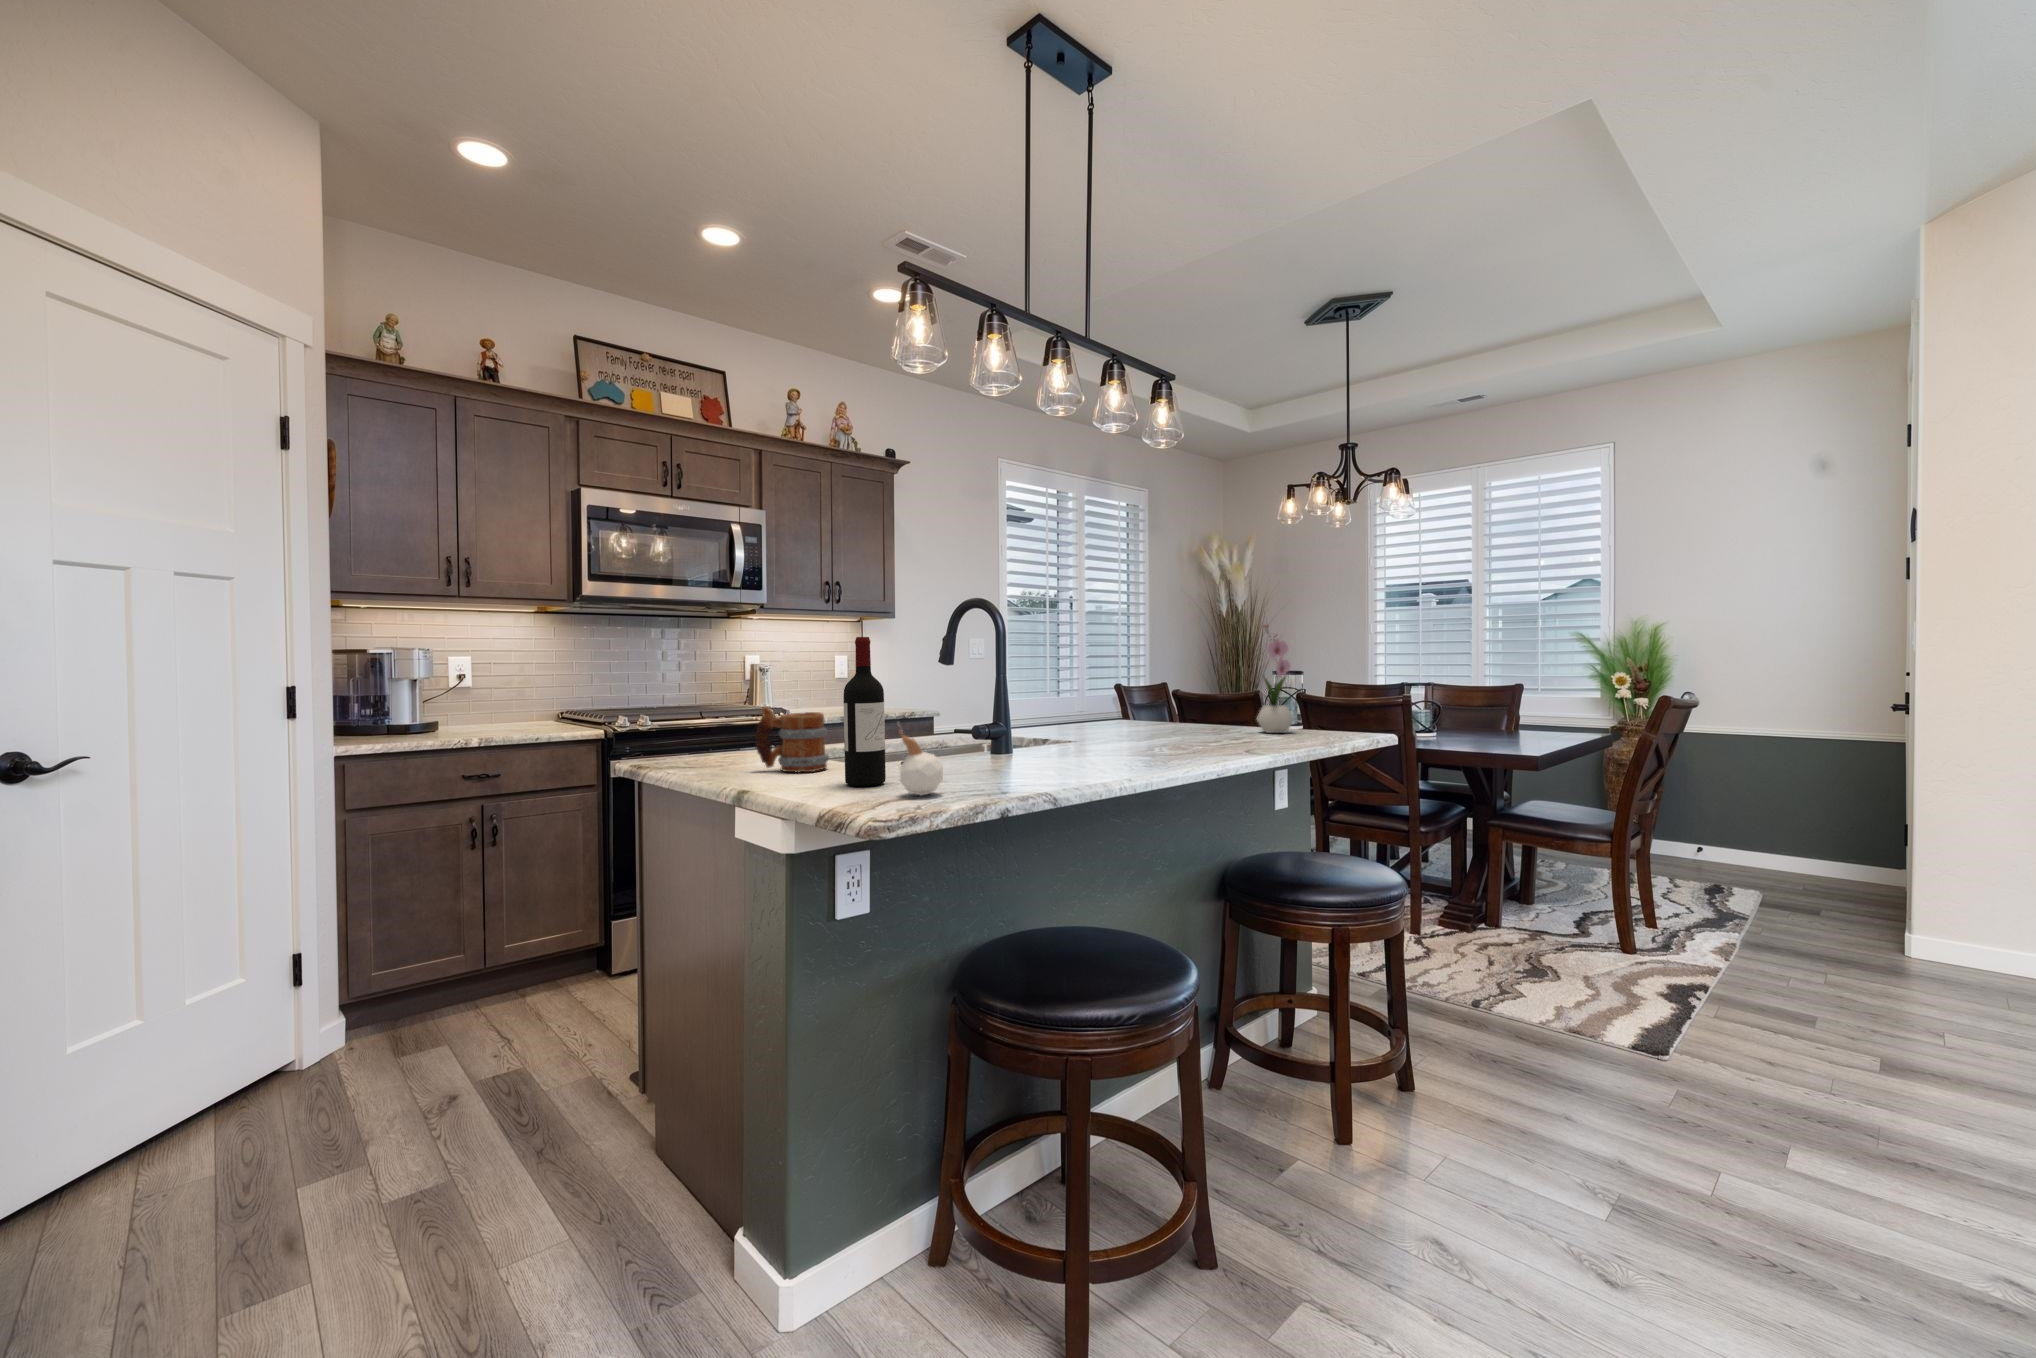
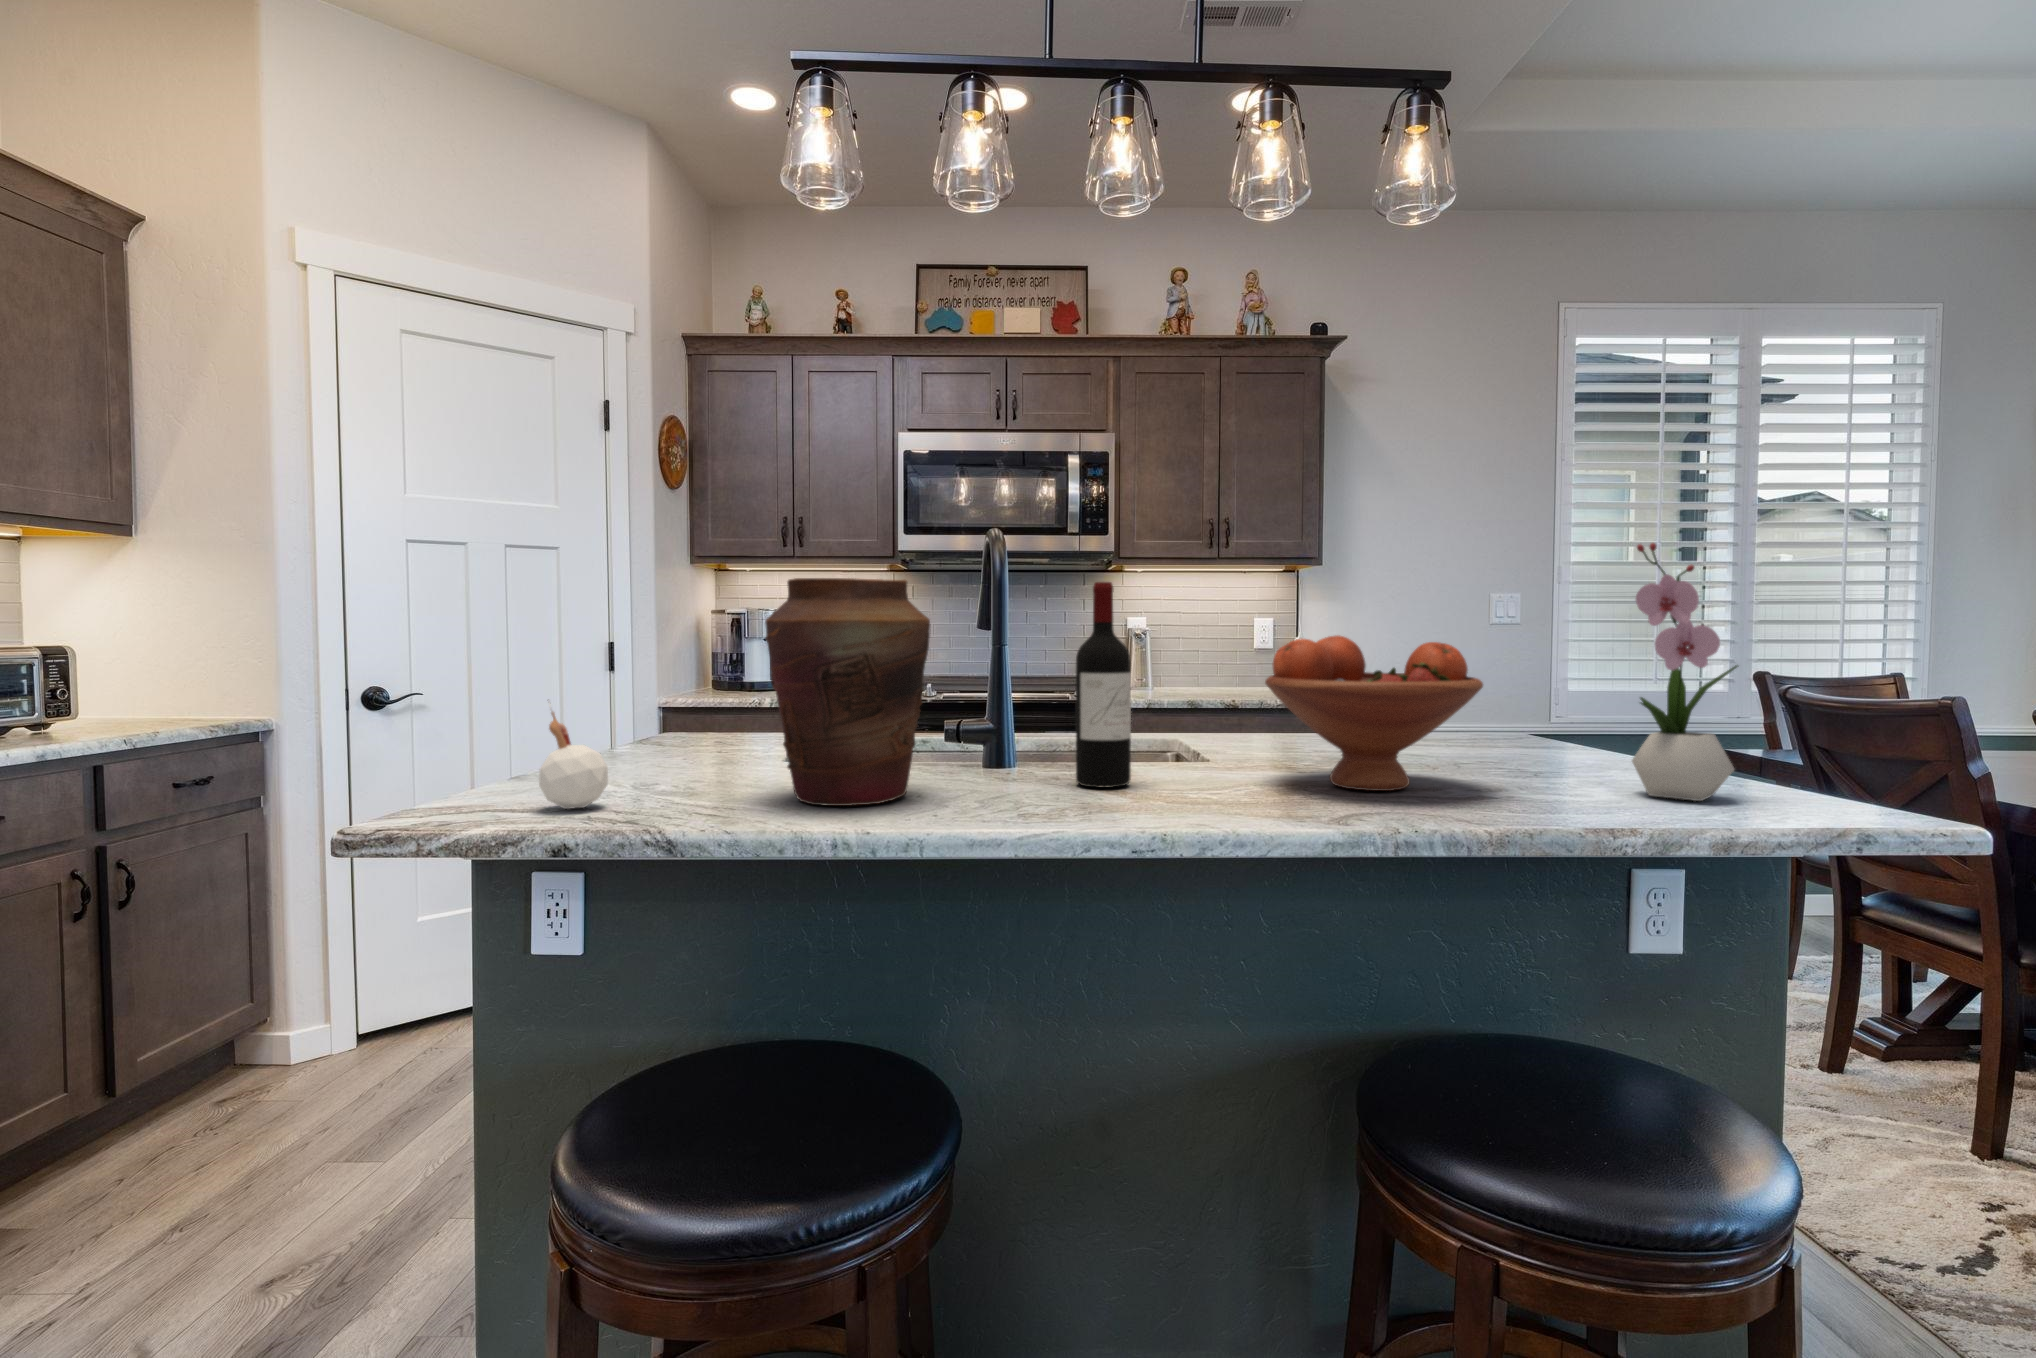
wine bottle: present [843,637,886,786] -> present [1076,582,1131,788]
vase: none [975,638,1074,775] -> present [765,578,930,806]
fruit bowl: none [1130,666,1233,742] -> present [1265,635,1483,791]
mug: present [755,706,829,772] -> none [666,673,741,762]

